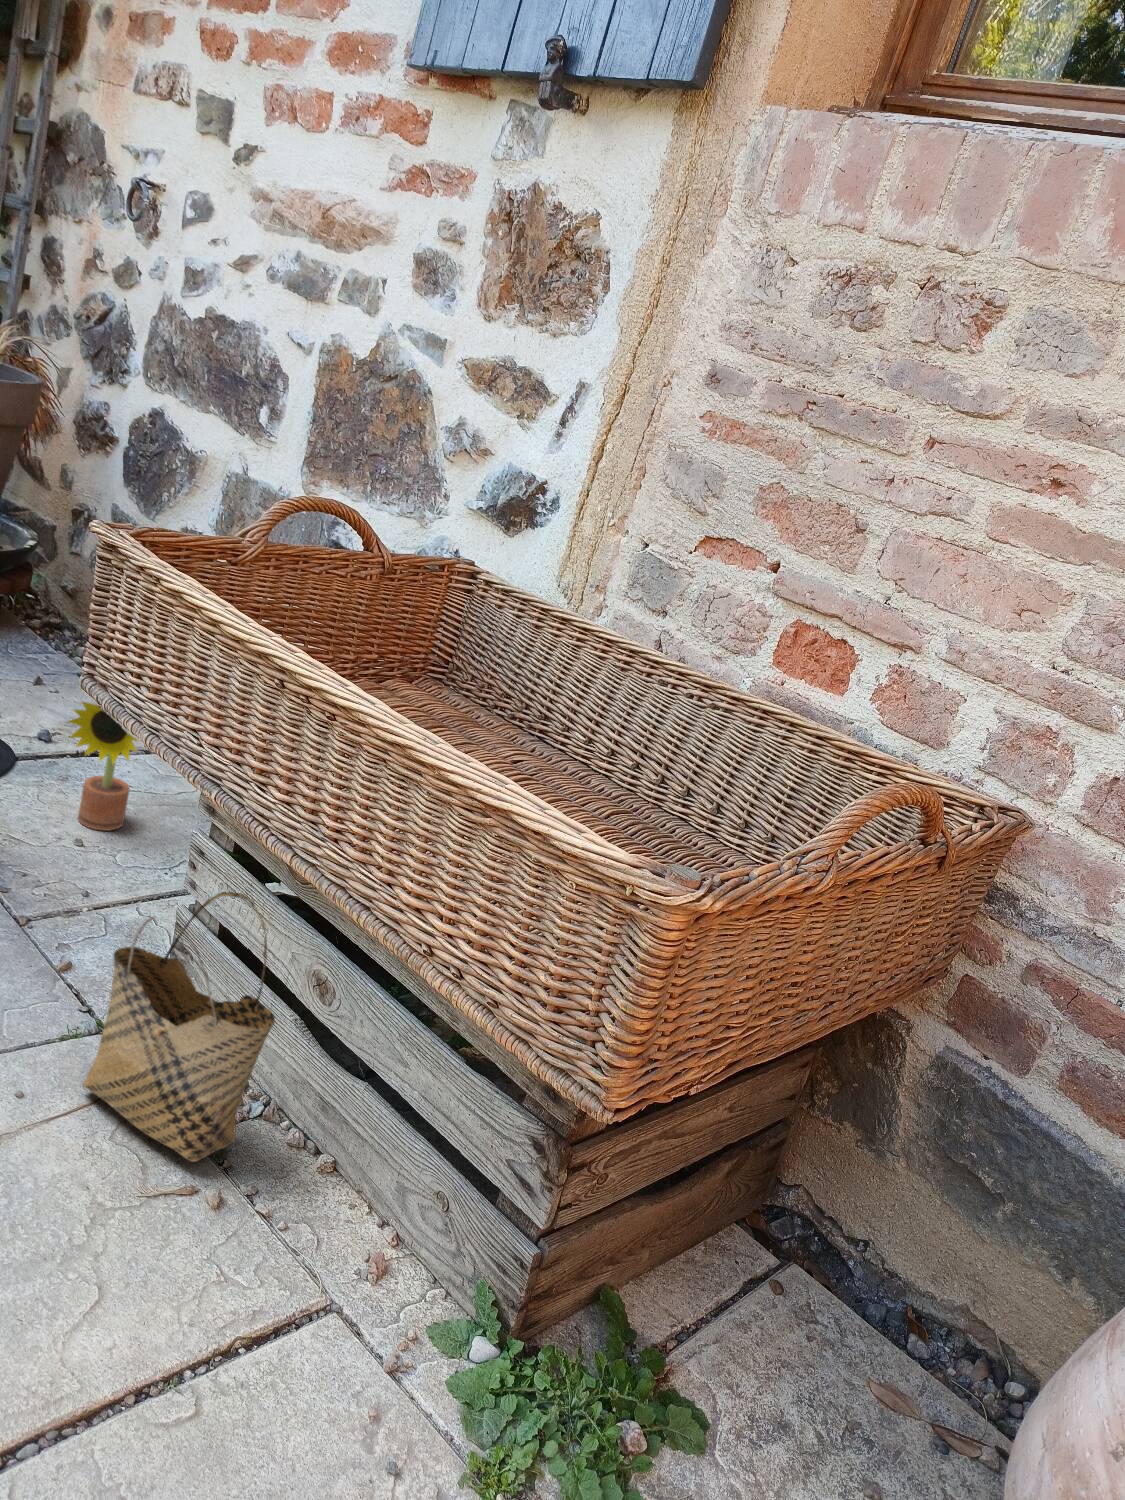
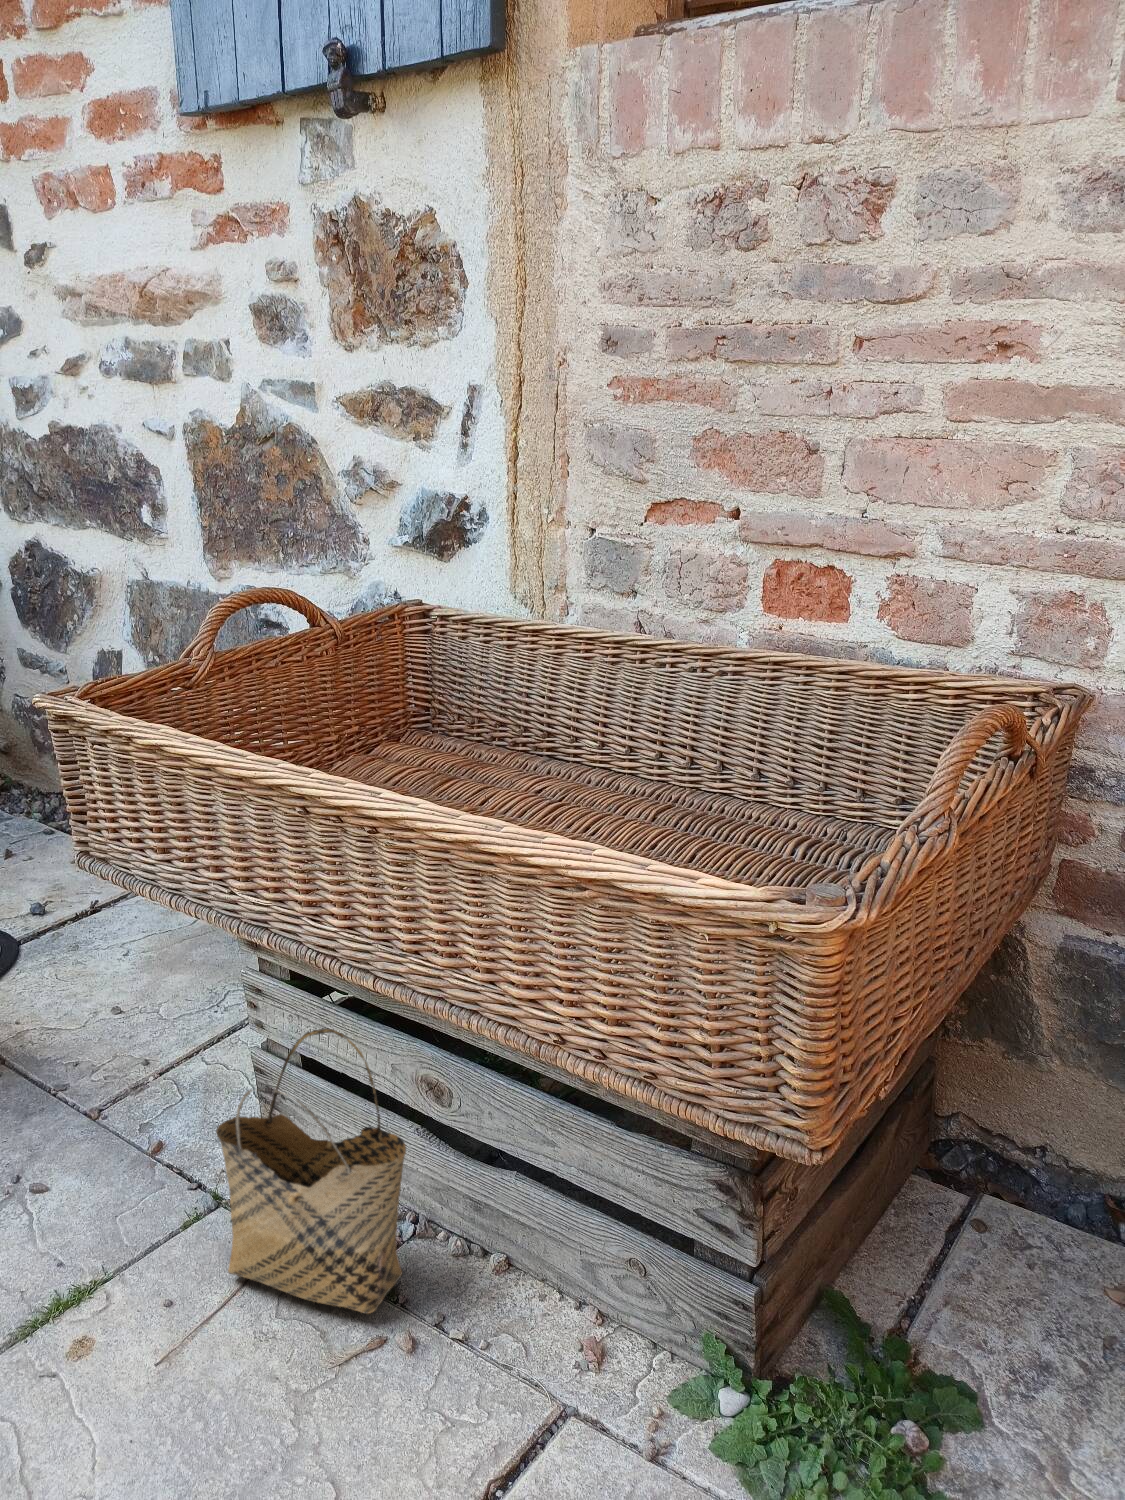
decorative plant: present [68,702,138,831] -> none [65,856,154,989]

